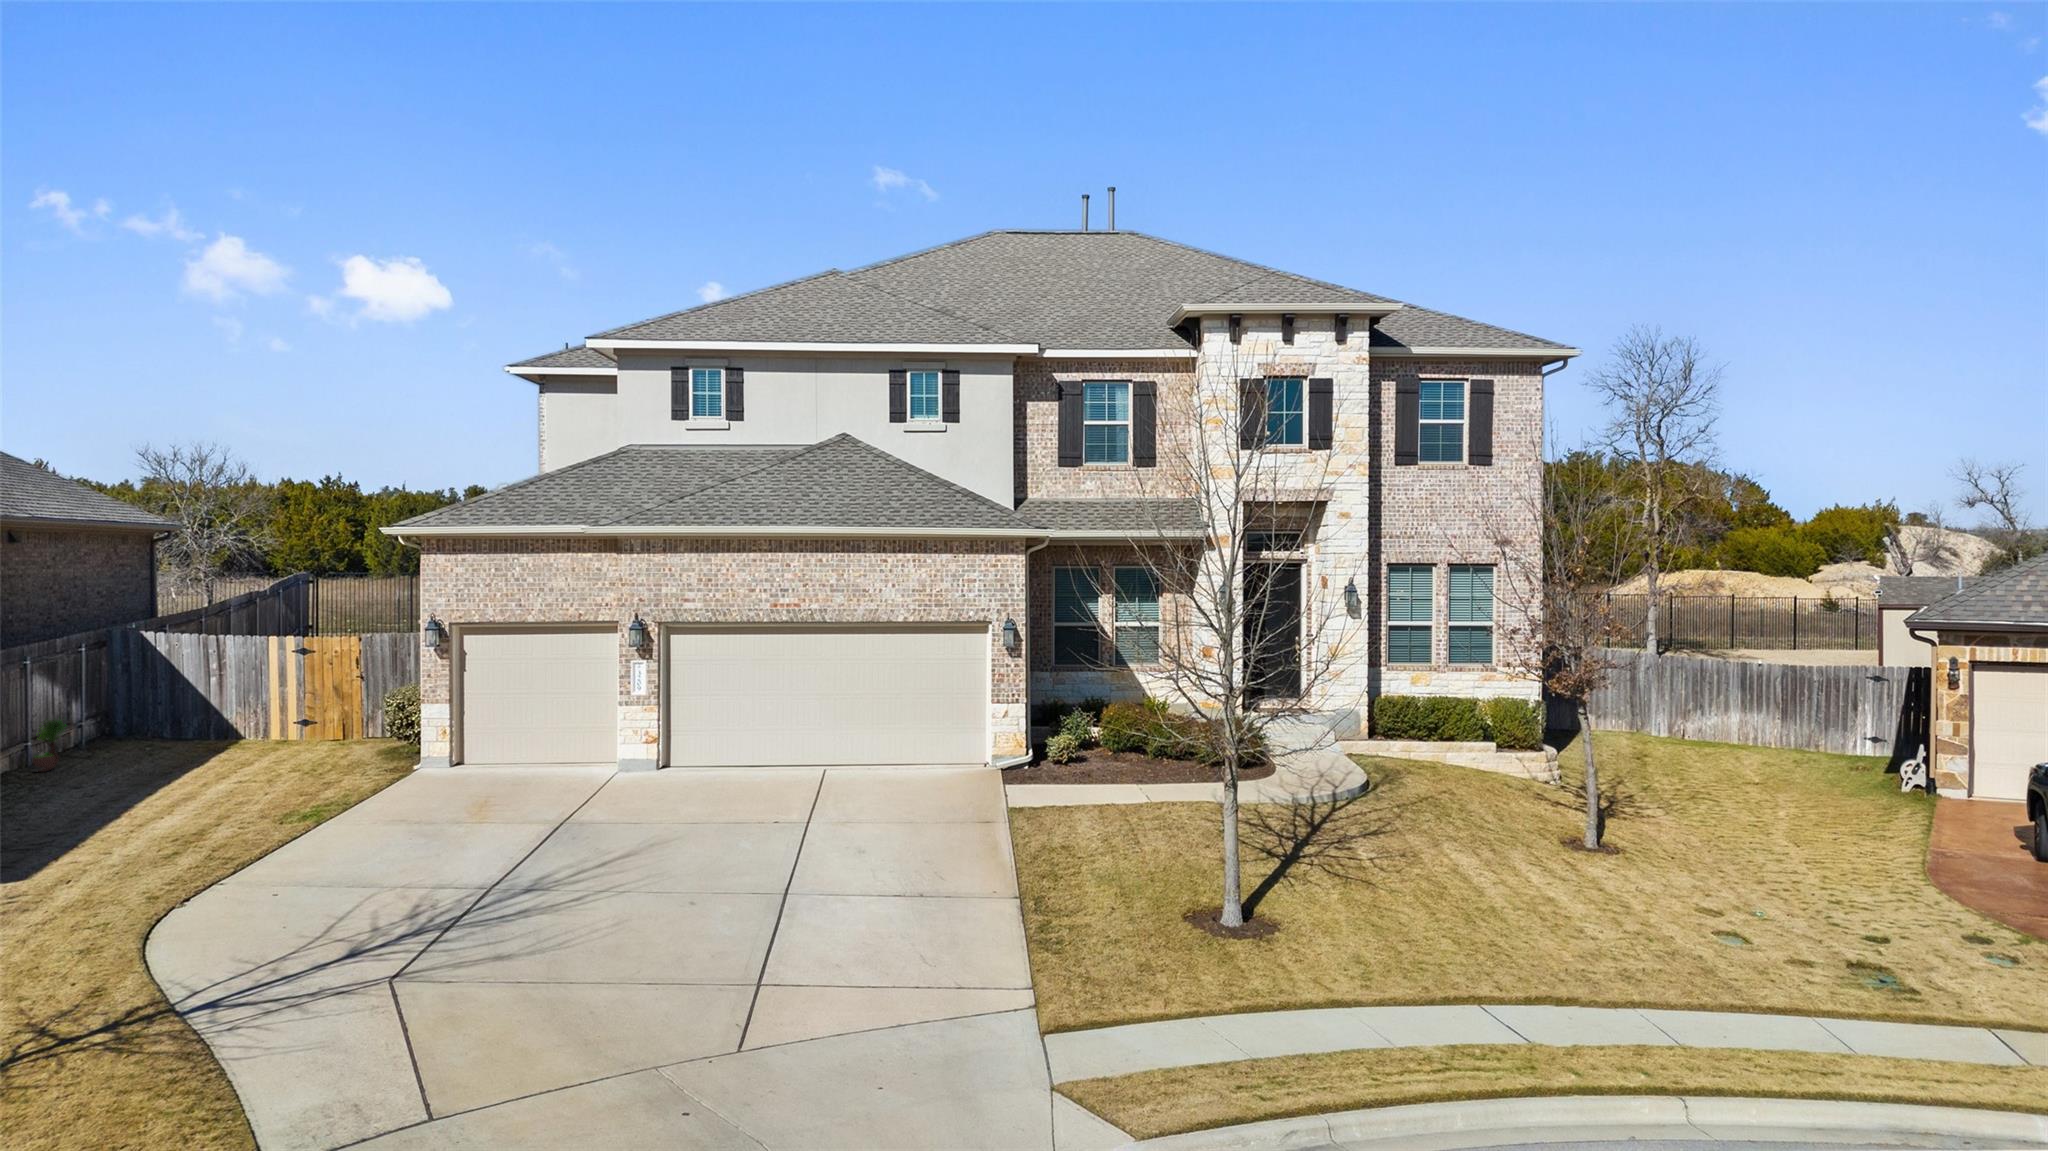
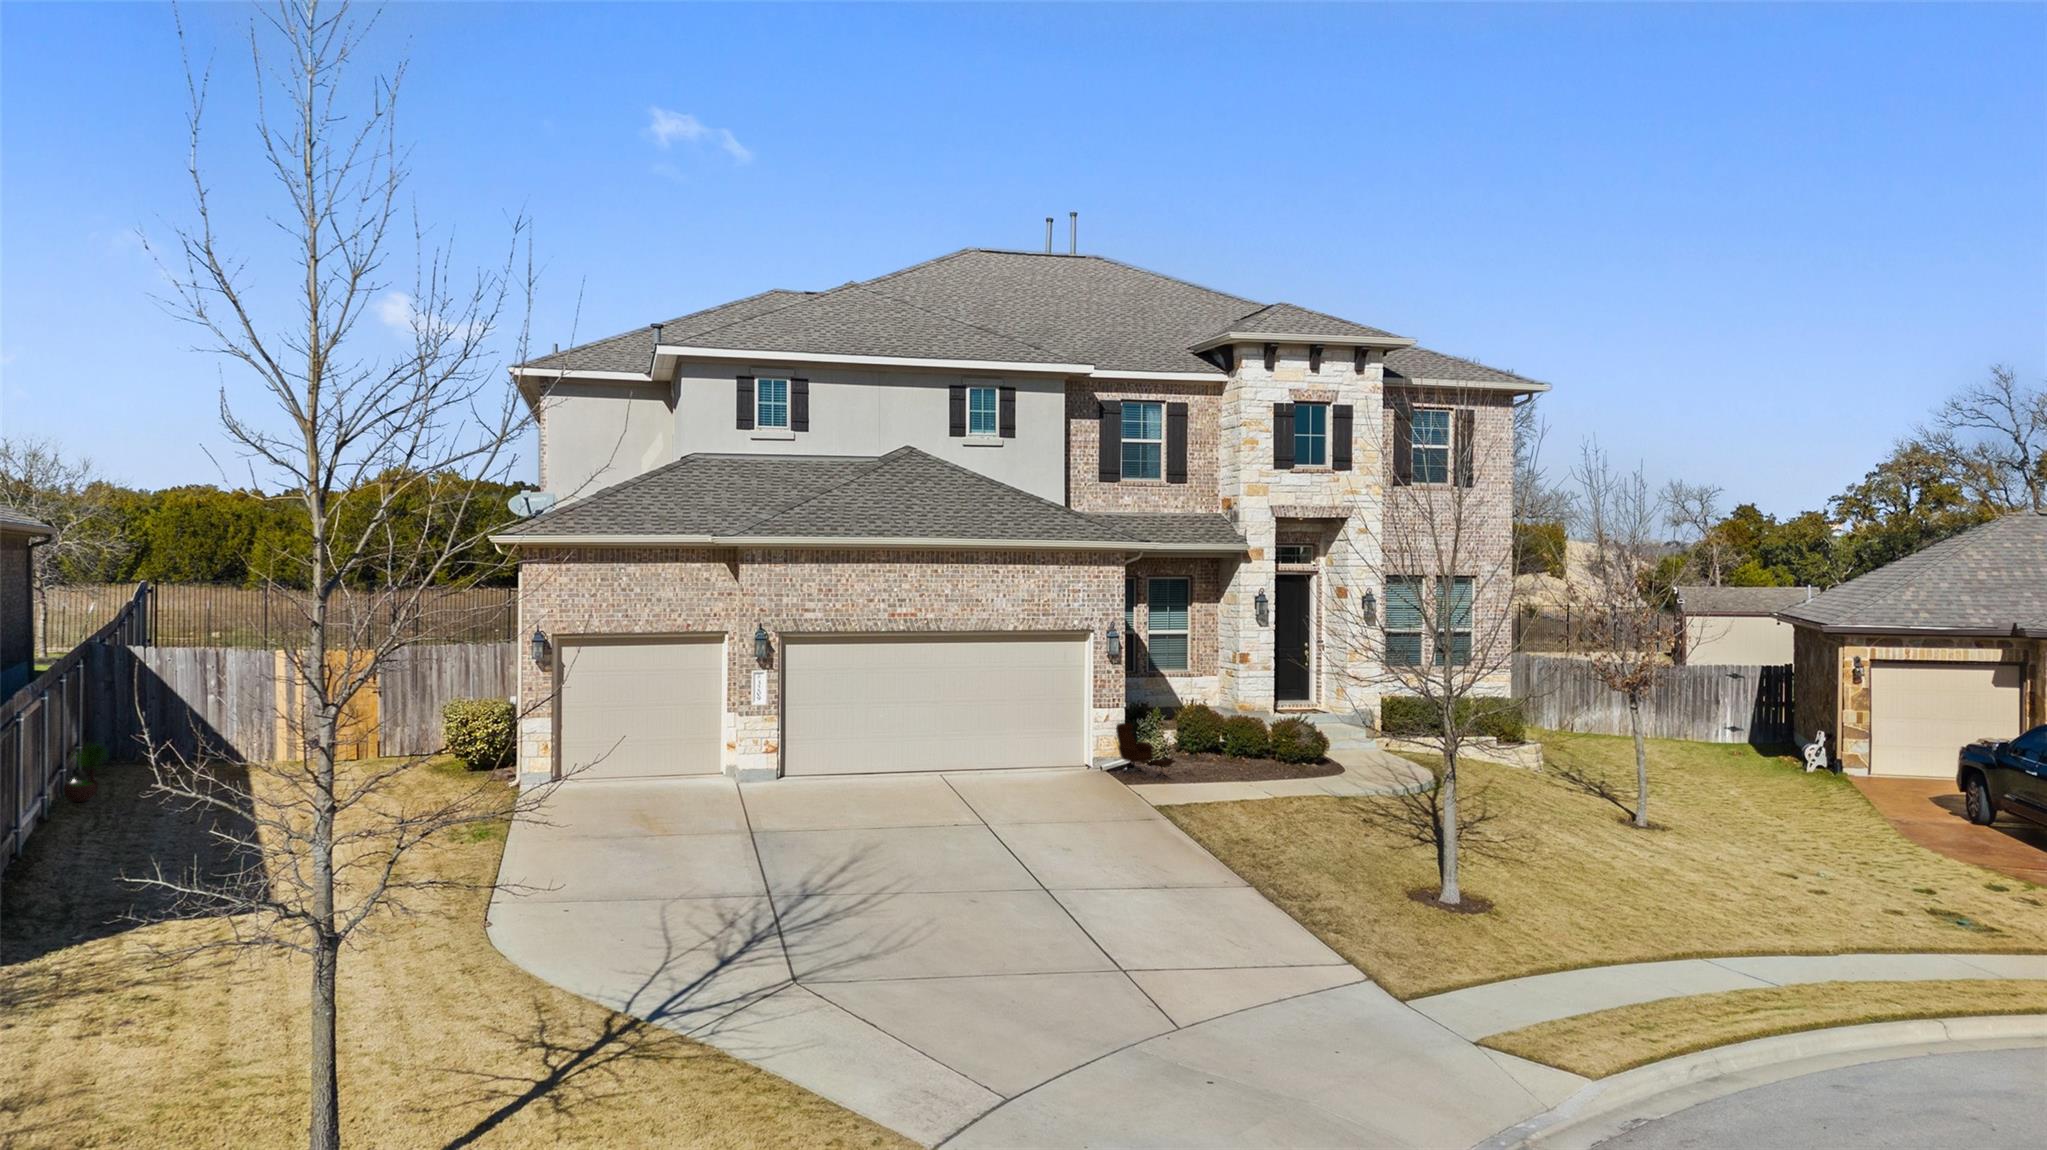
lounge chair: none [1013,719,1065,781] -> present [1116,723,1172,776]

